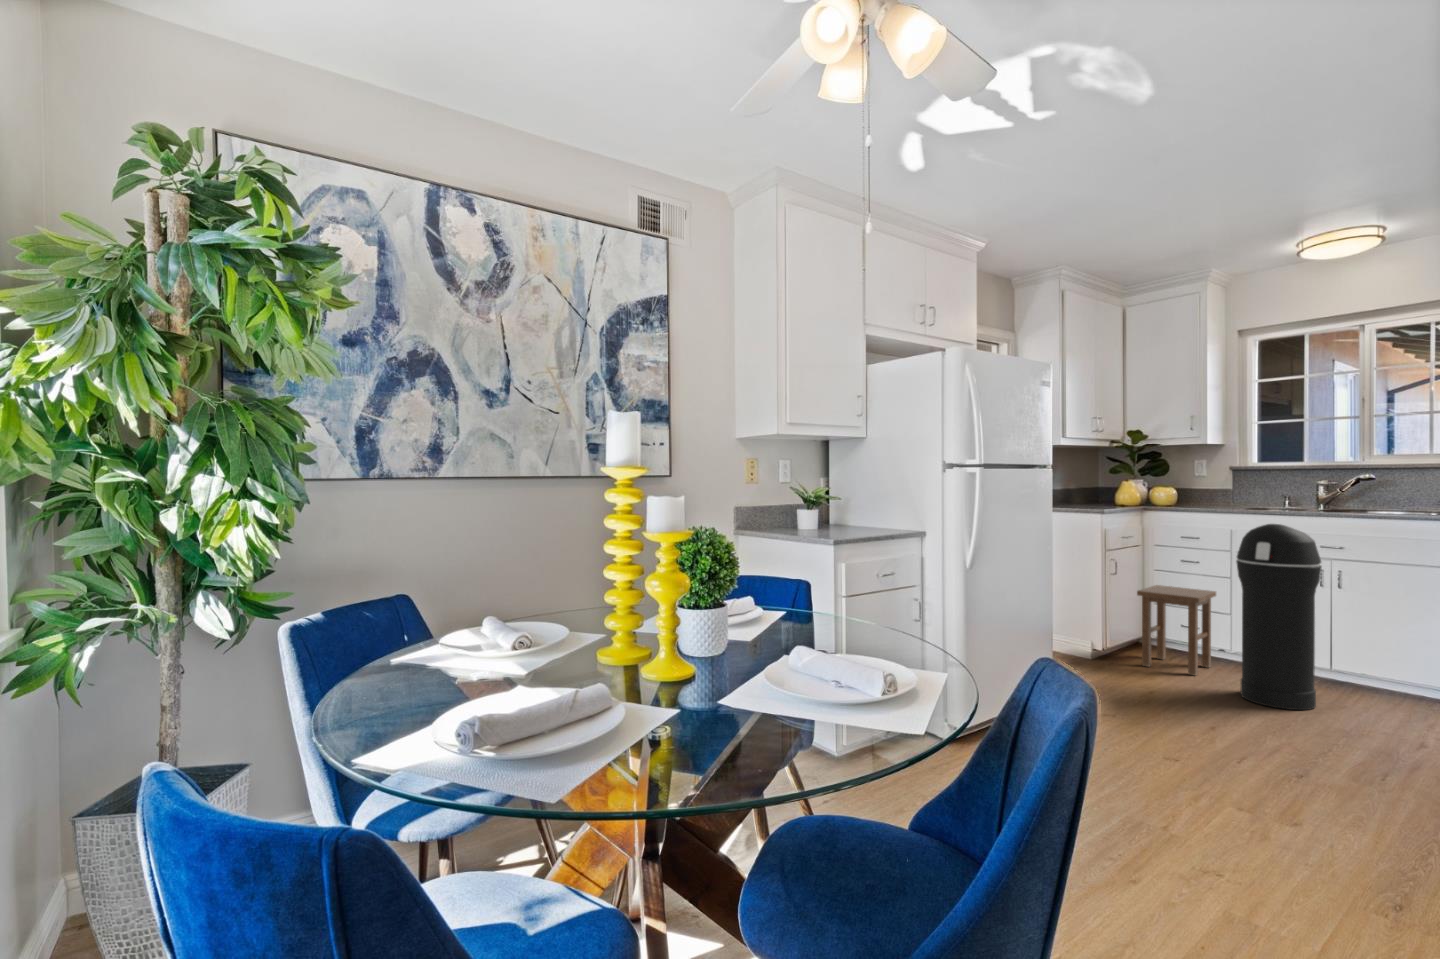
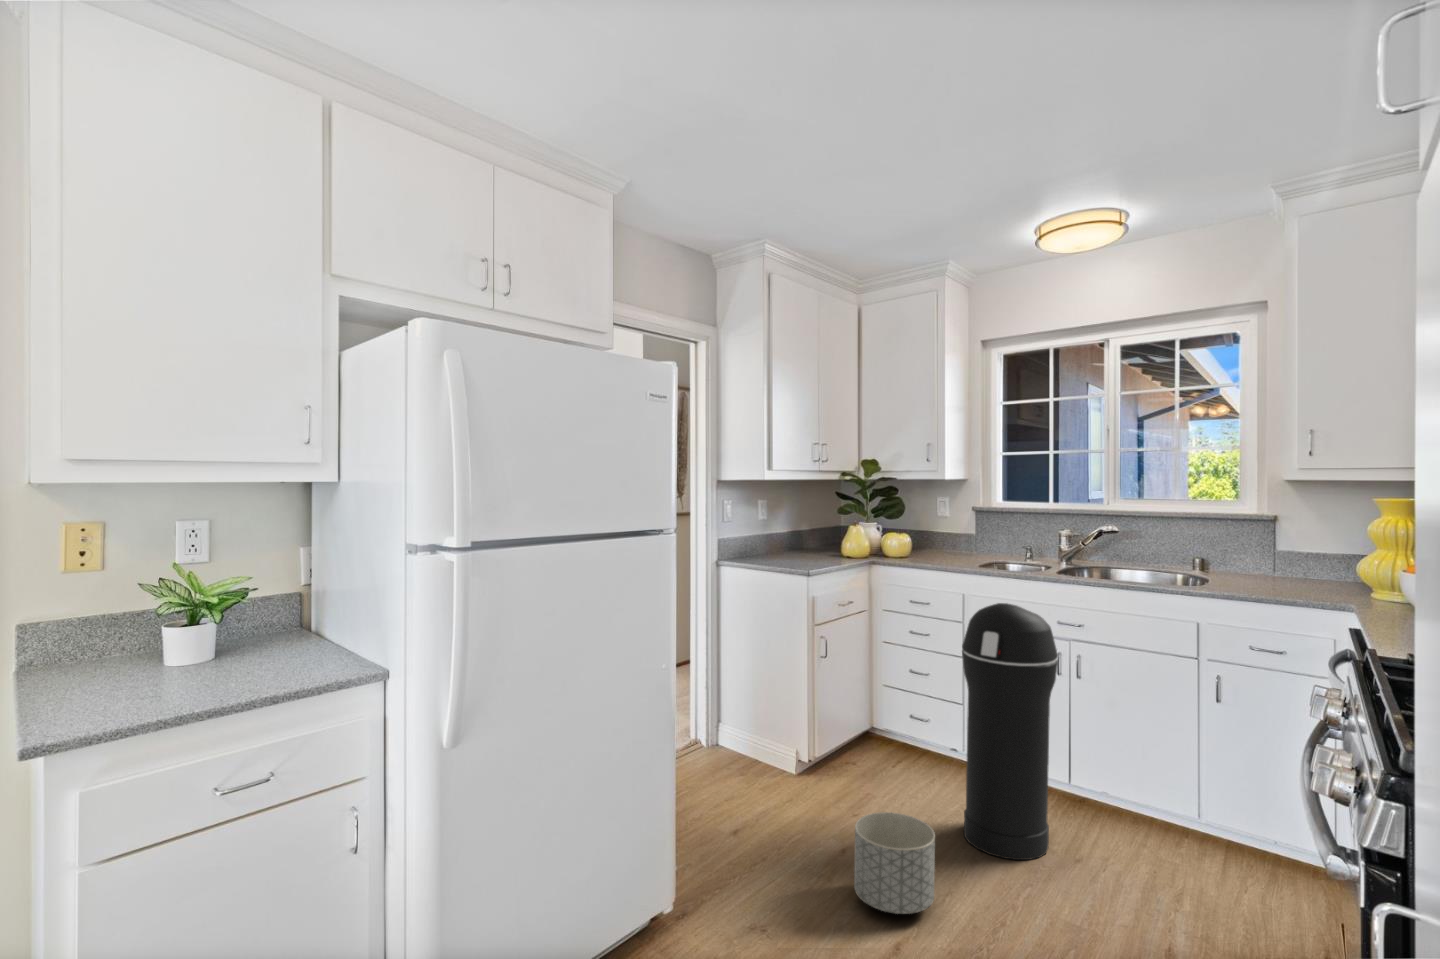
stool: present [1137,585,1216,675] -> none [853,665,947,795]
planter: none [1162,663,1226,725] -> present [854,812,935,914]

